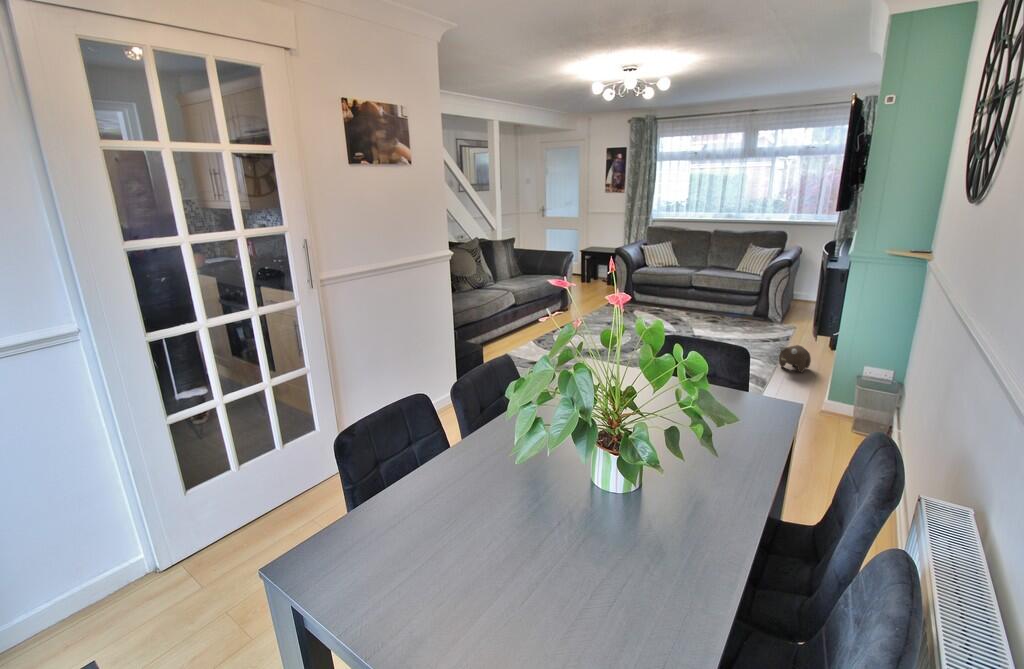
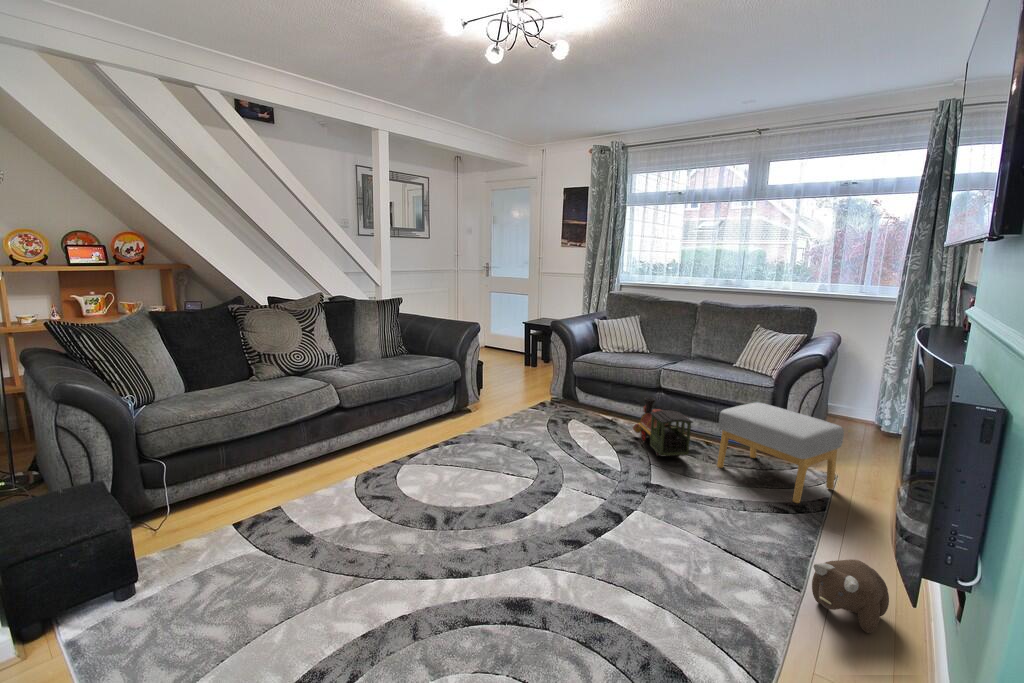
footstool: none [729,289,799,338] -> present [717,402,844,503]
toy train: none [677,291,716,324] -> present [633,397,693,456]

